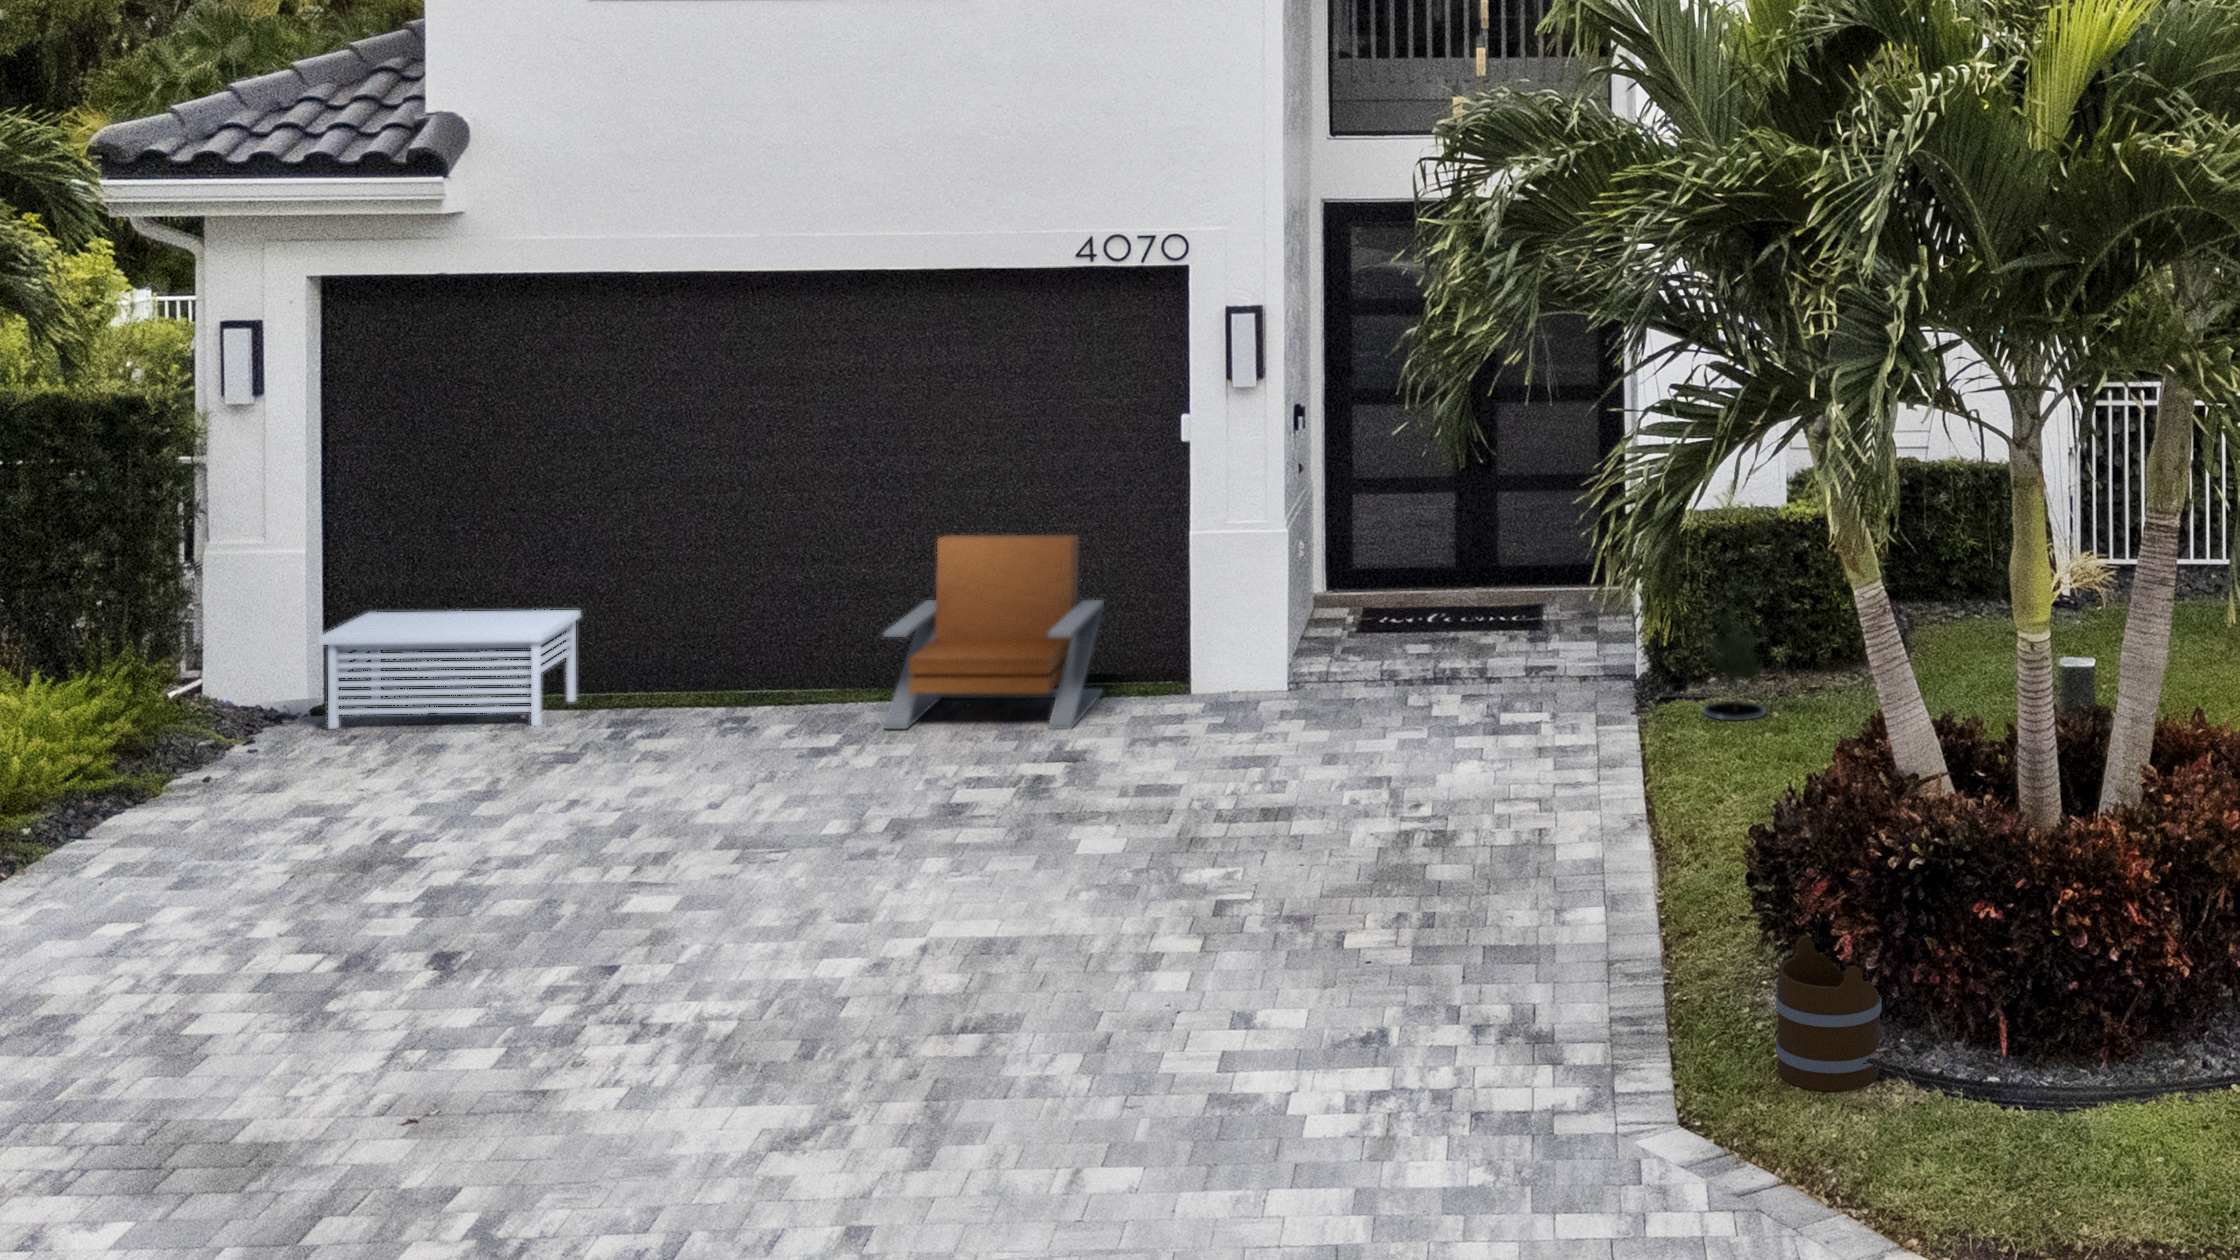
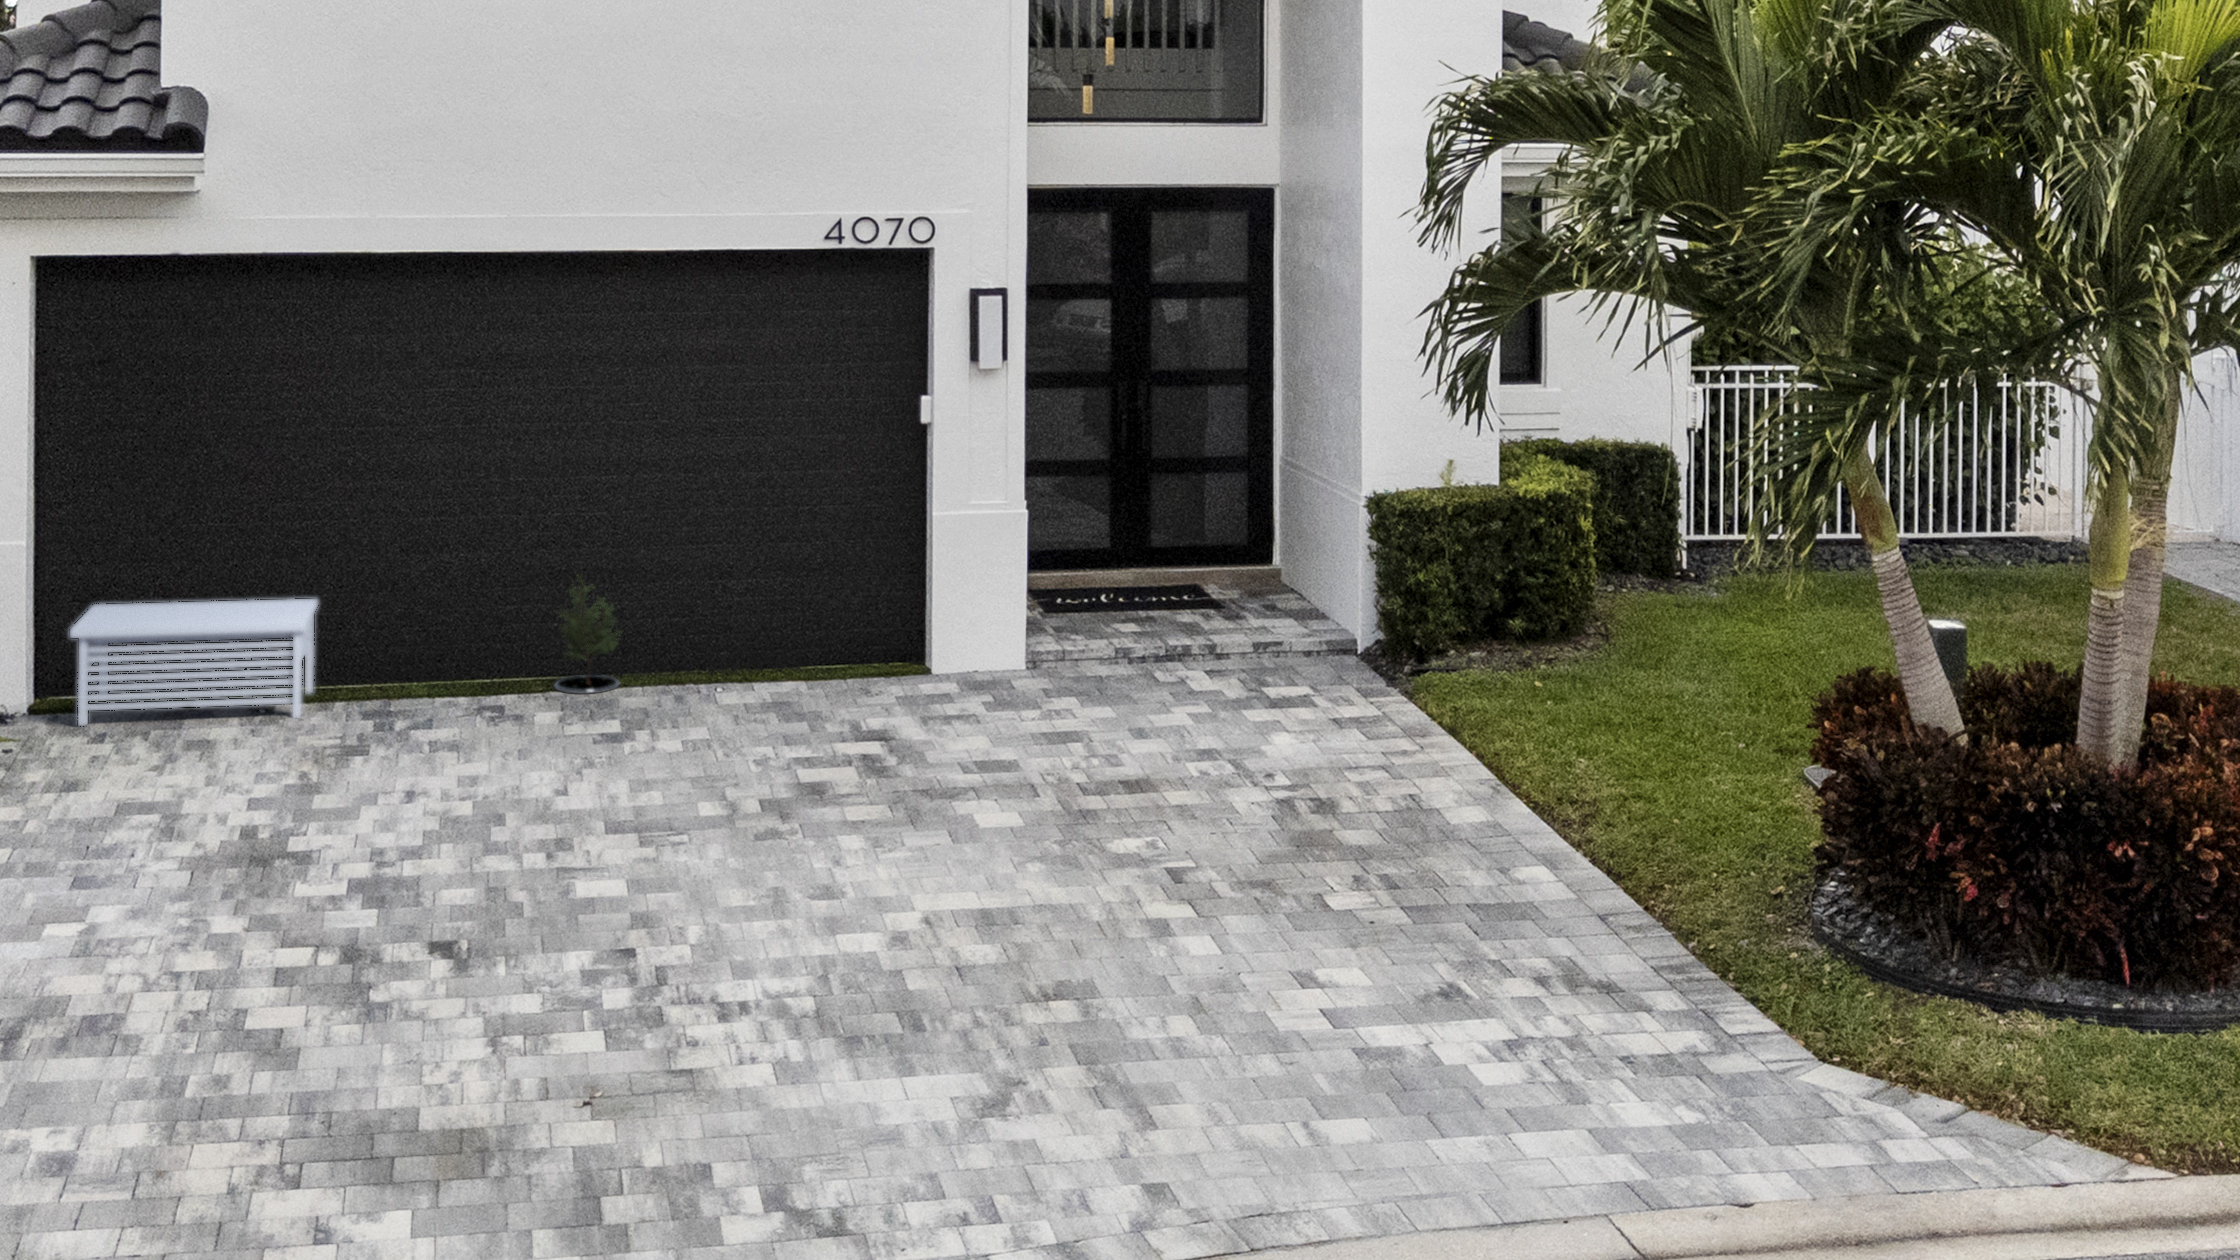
lounge chair: present [884,535,1104,729] -> none [668,517,859,713]
potted tree: present [1702,604,1766,720] -> present [555,575,620,694]
bucket: present [1776,935,1882,1091] -> none [1866,878,1972,1025]

